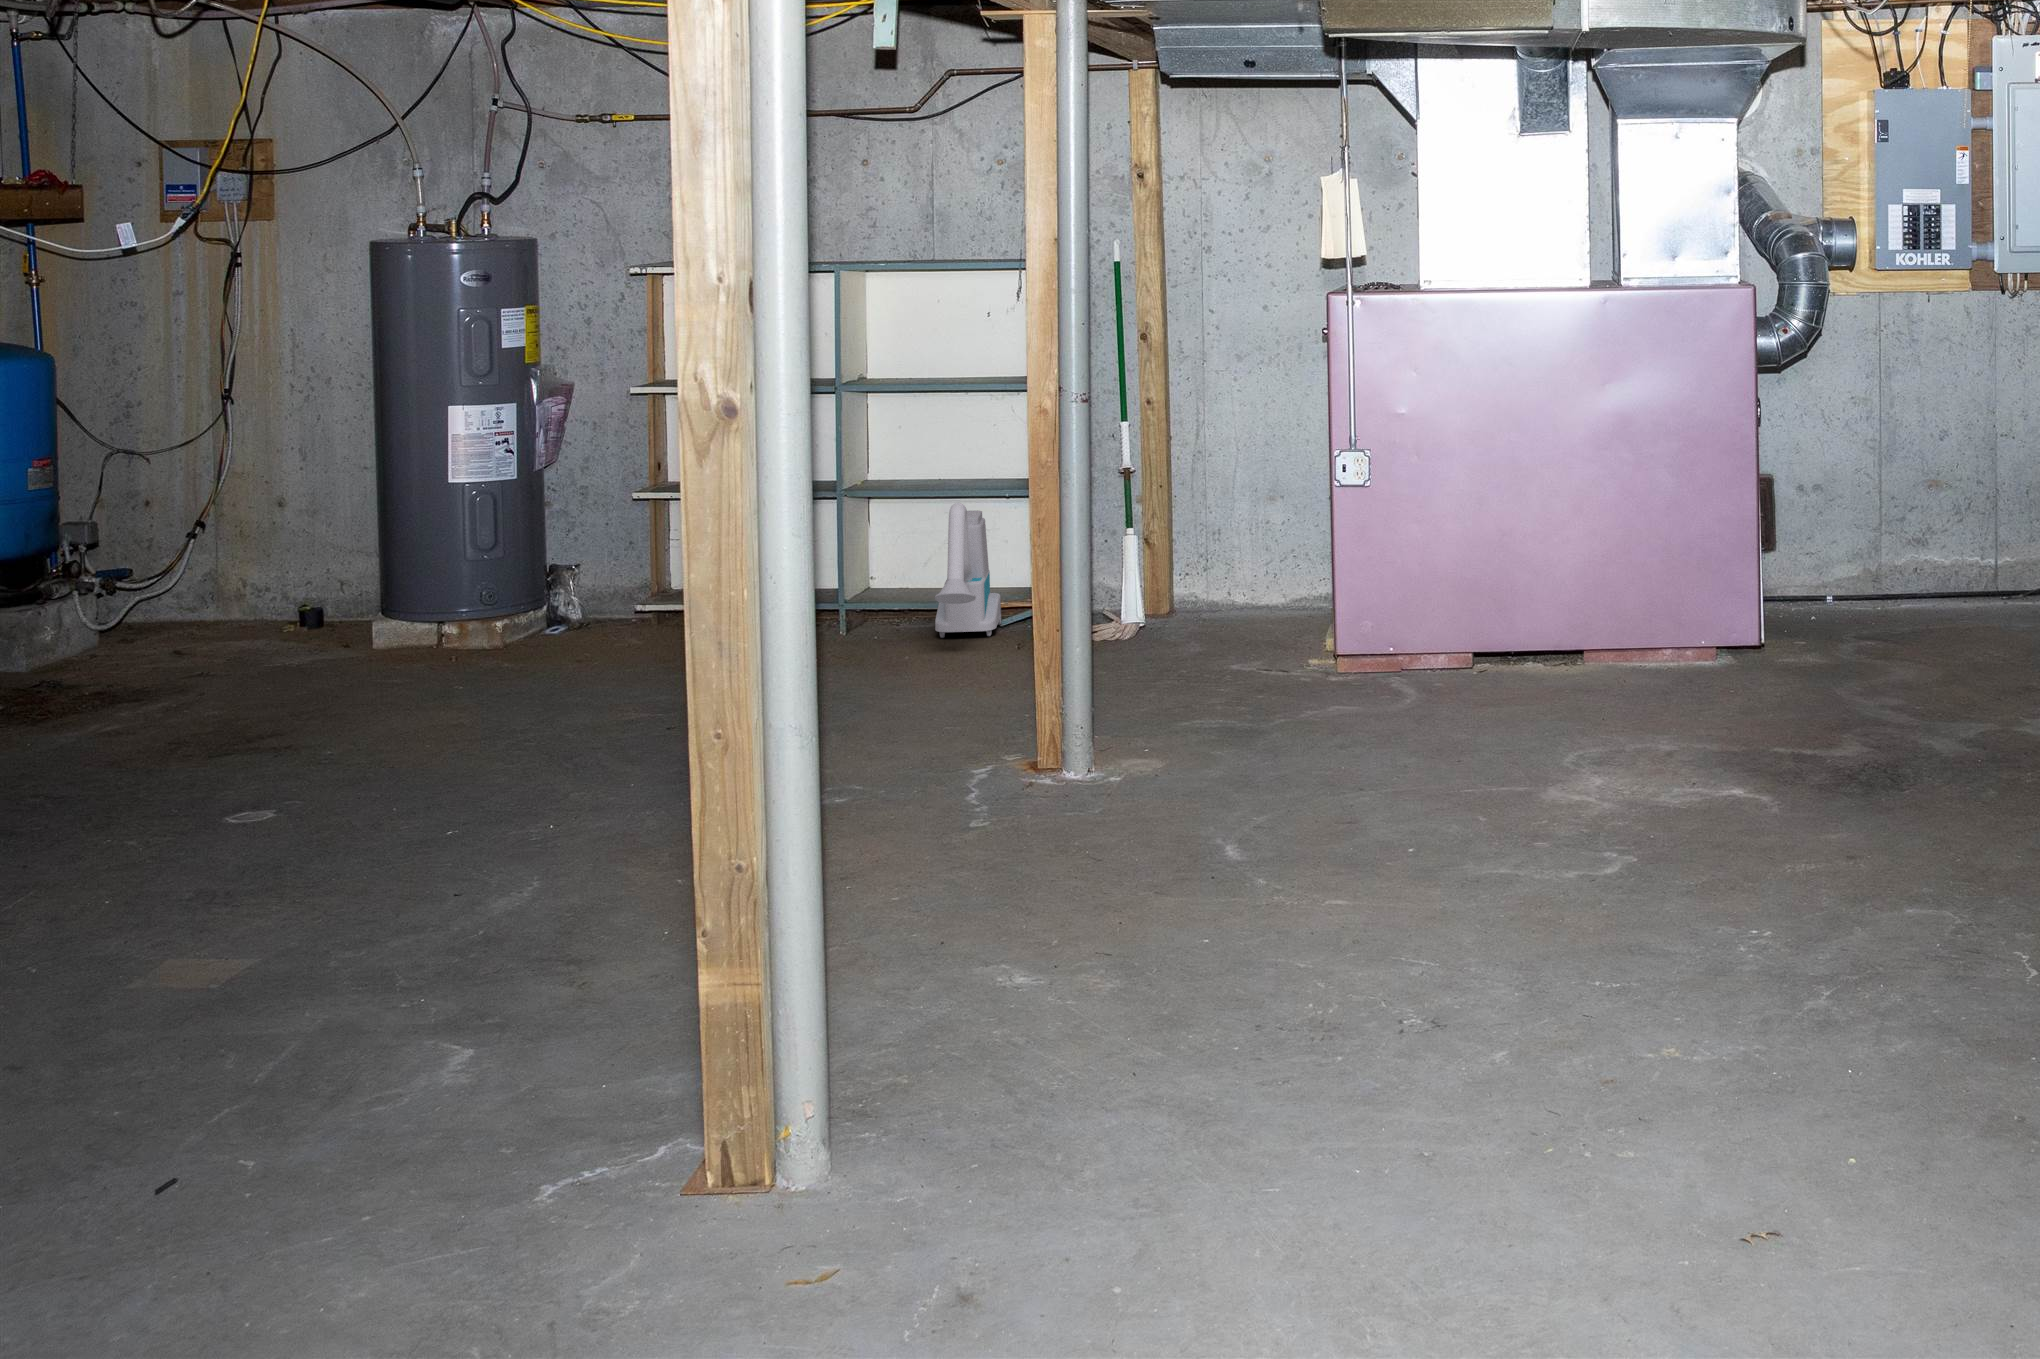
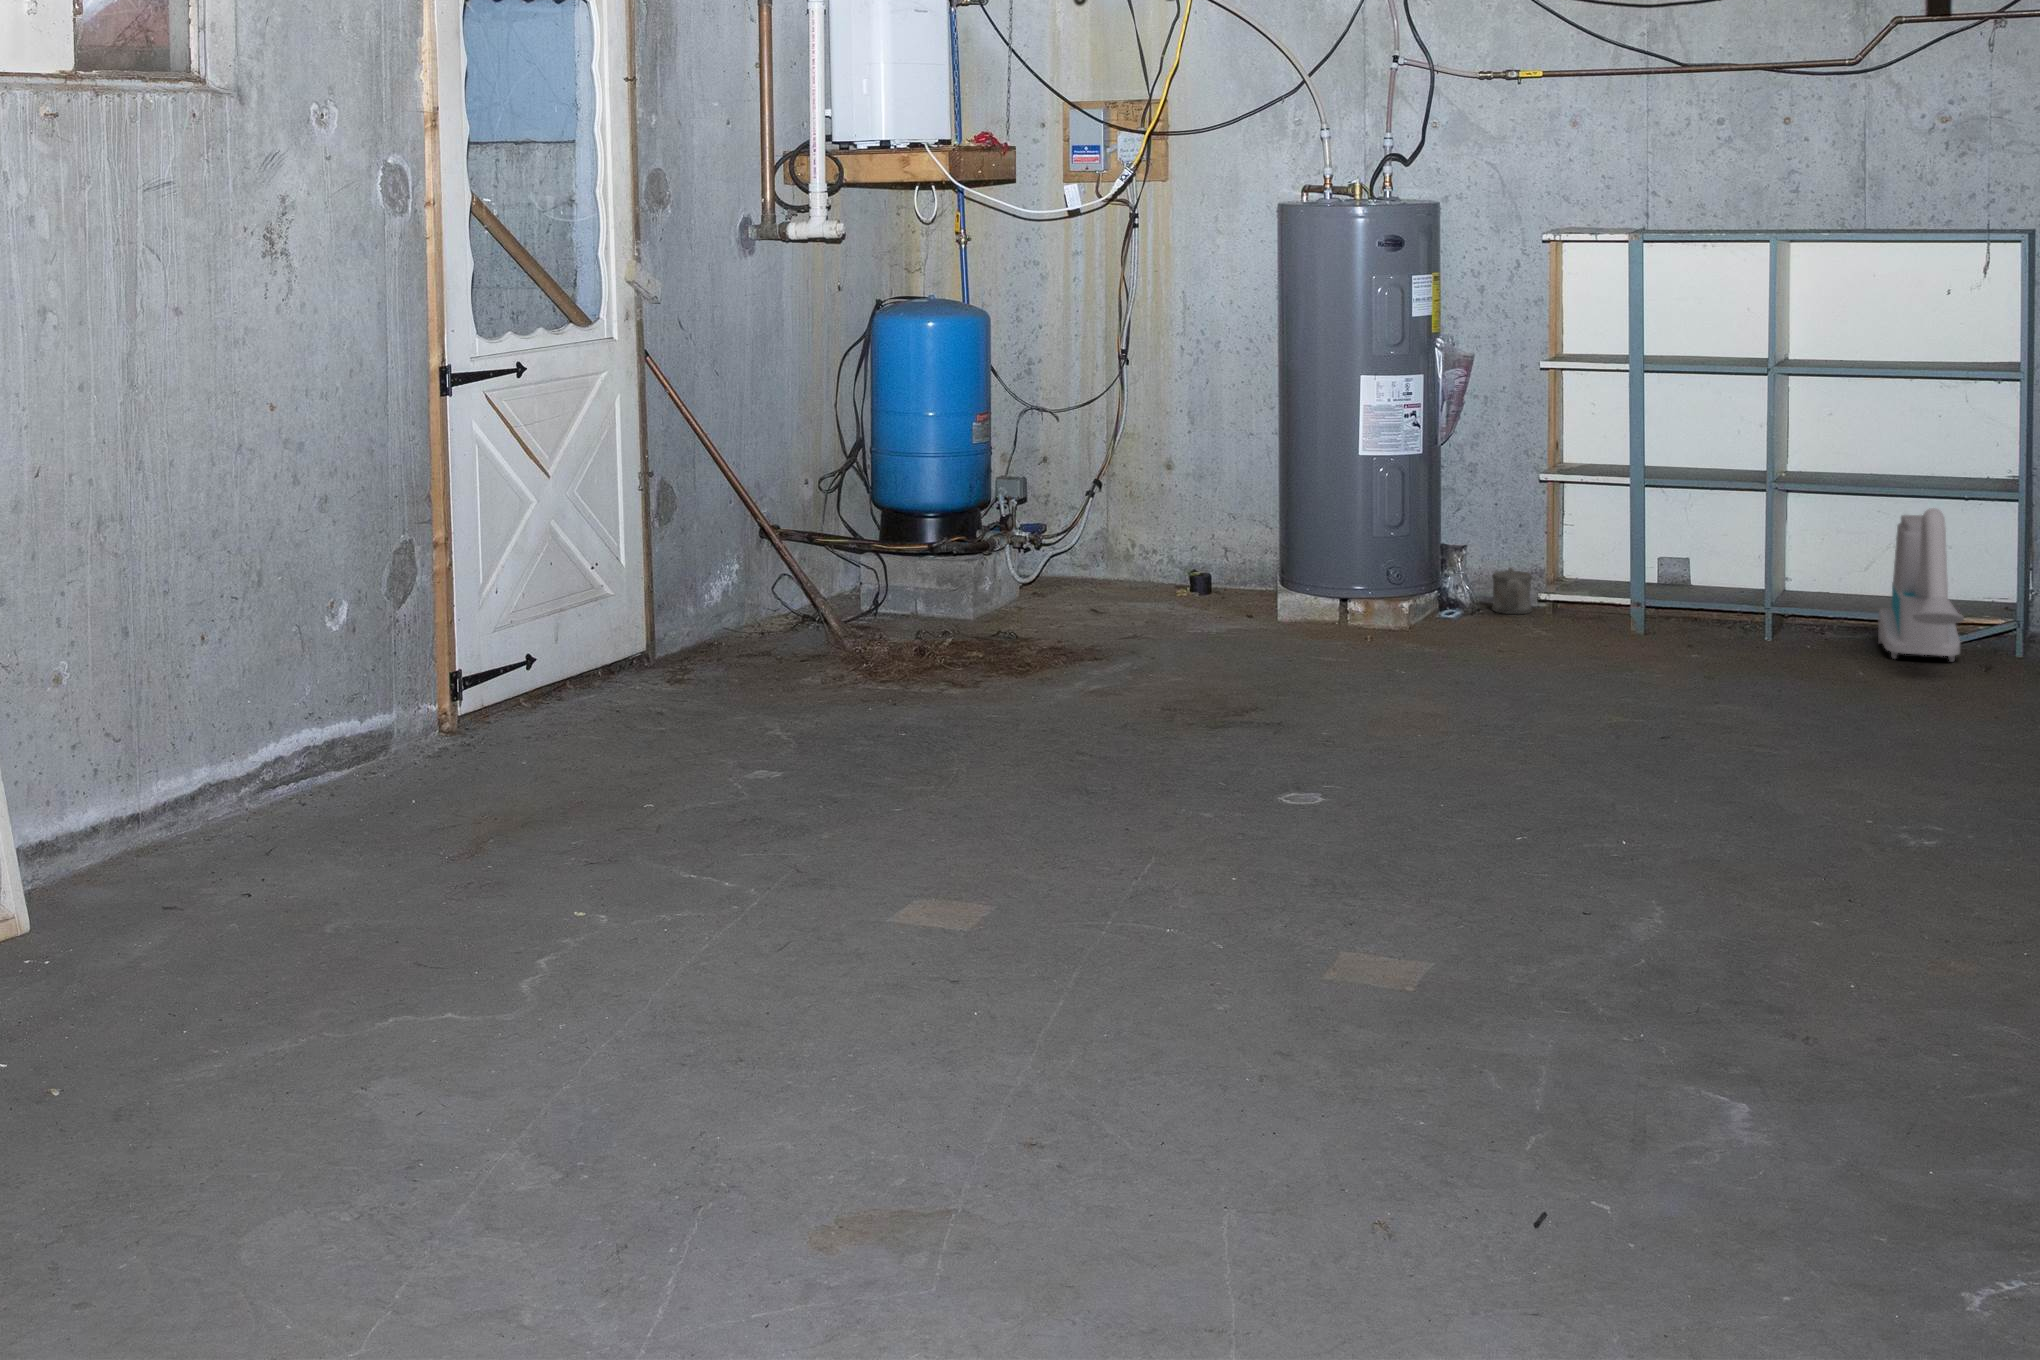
watering can: none [604,583,645,628] -> present [1492,567,1532,614]

